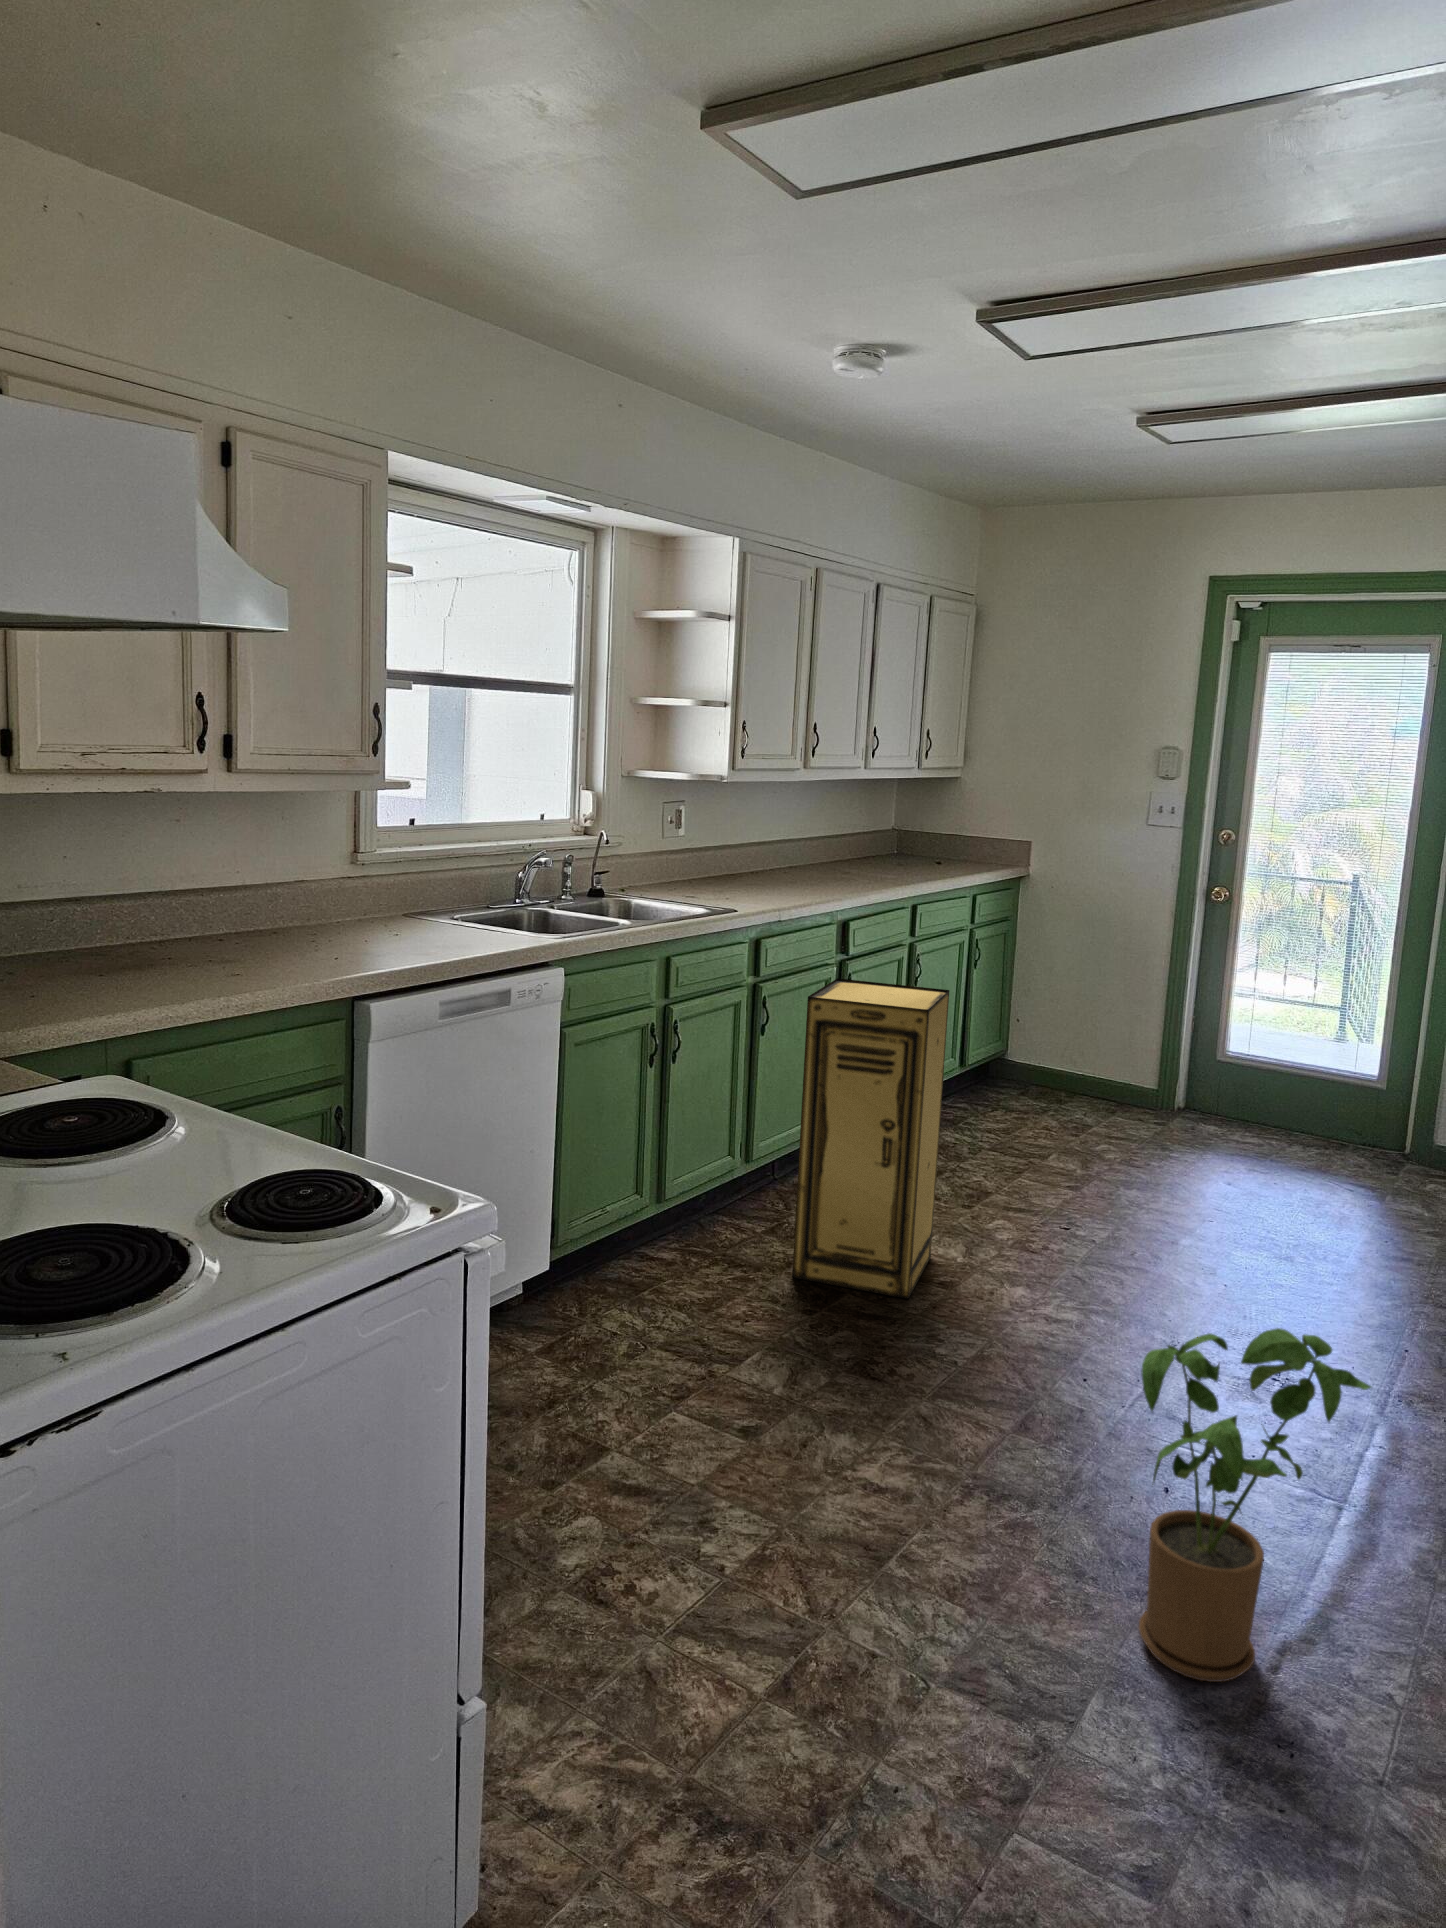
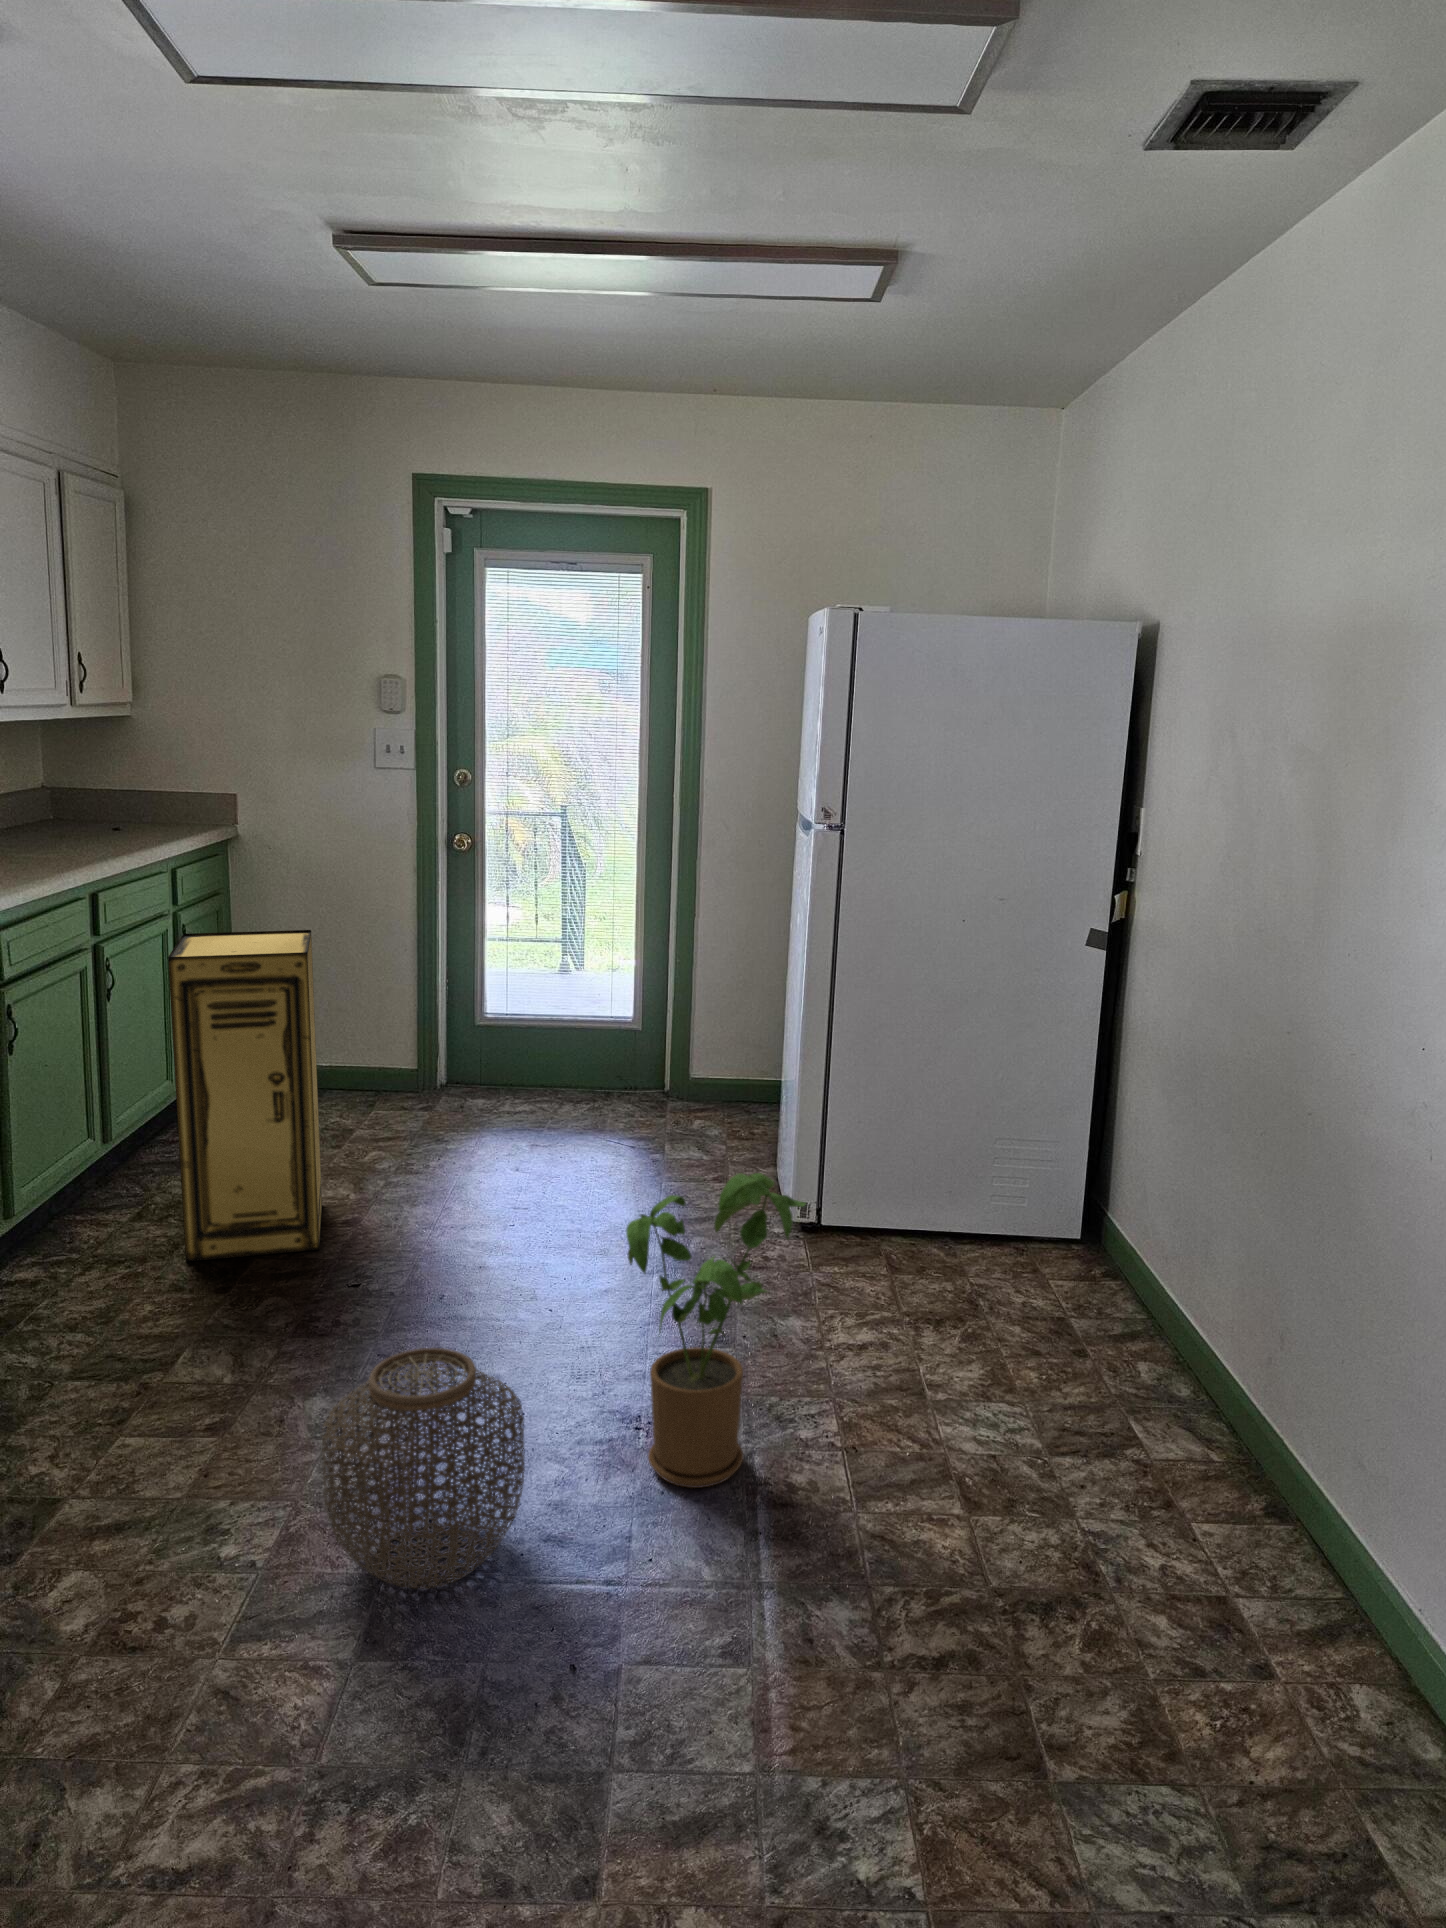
woven basket: none [780,1412,983,1663] -> present [322,1348,525,1589]

